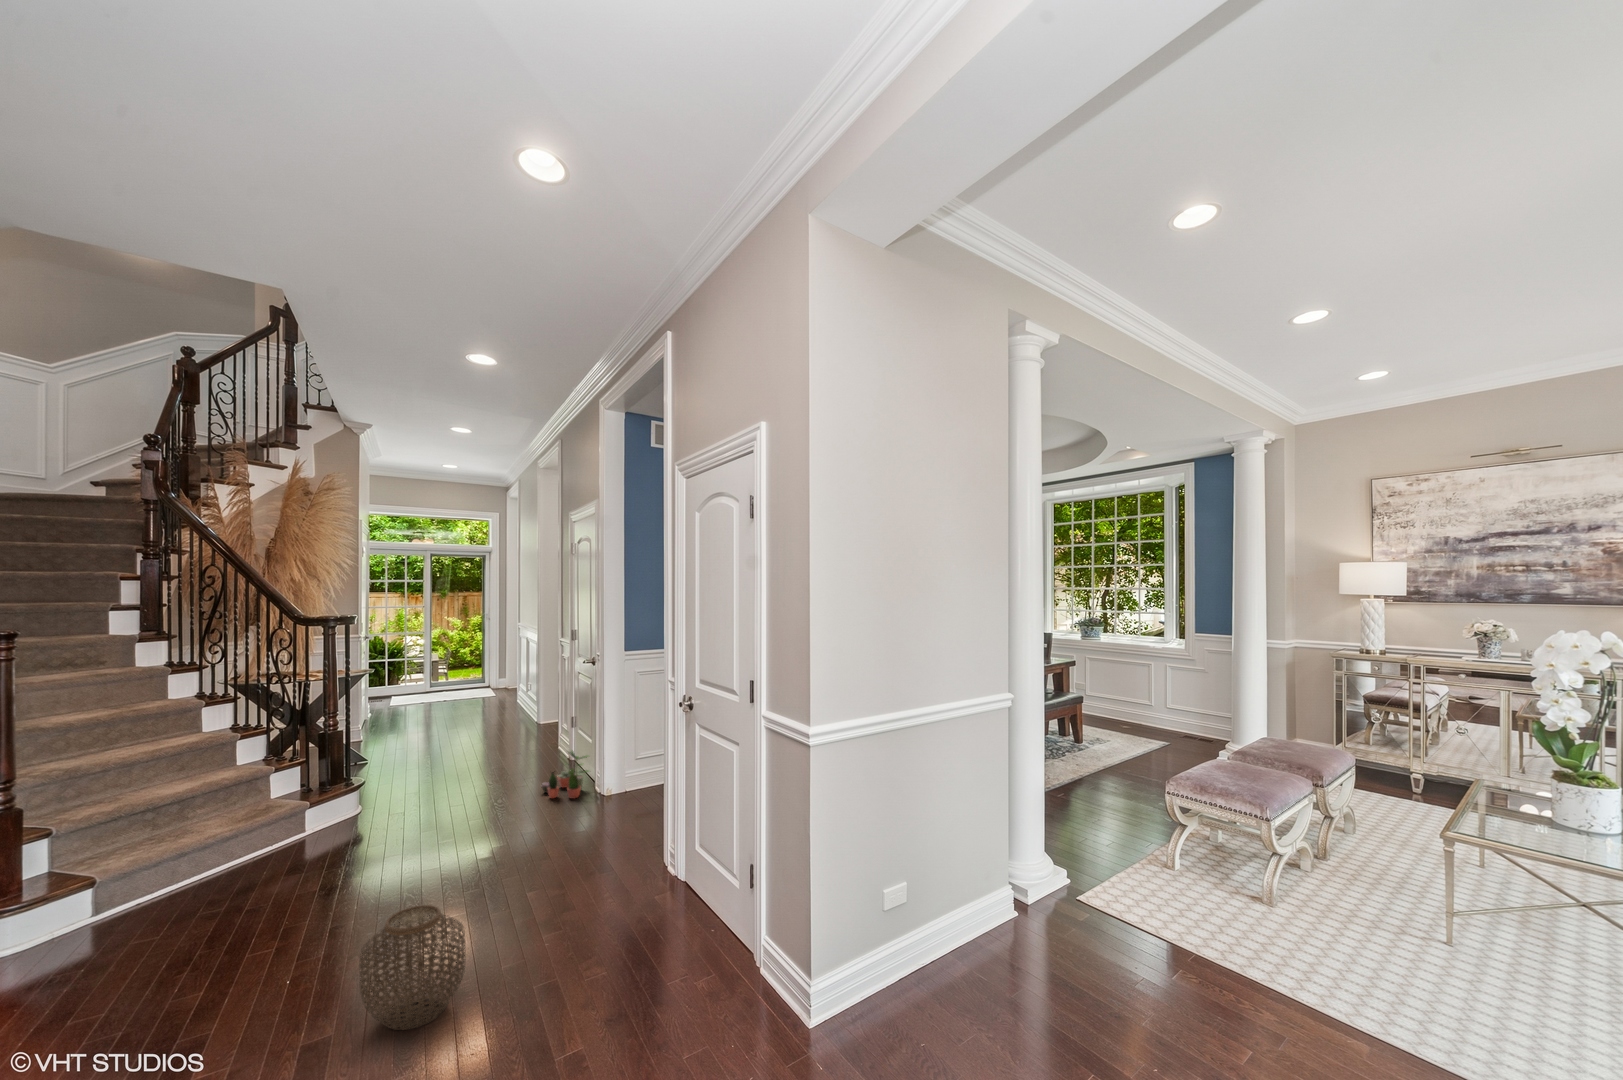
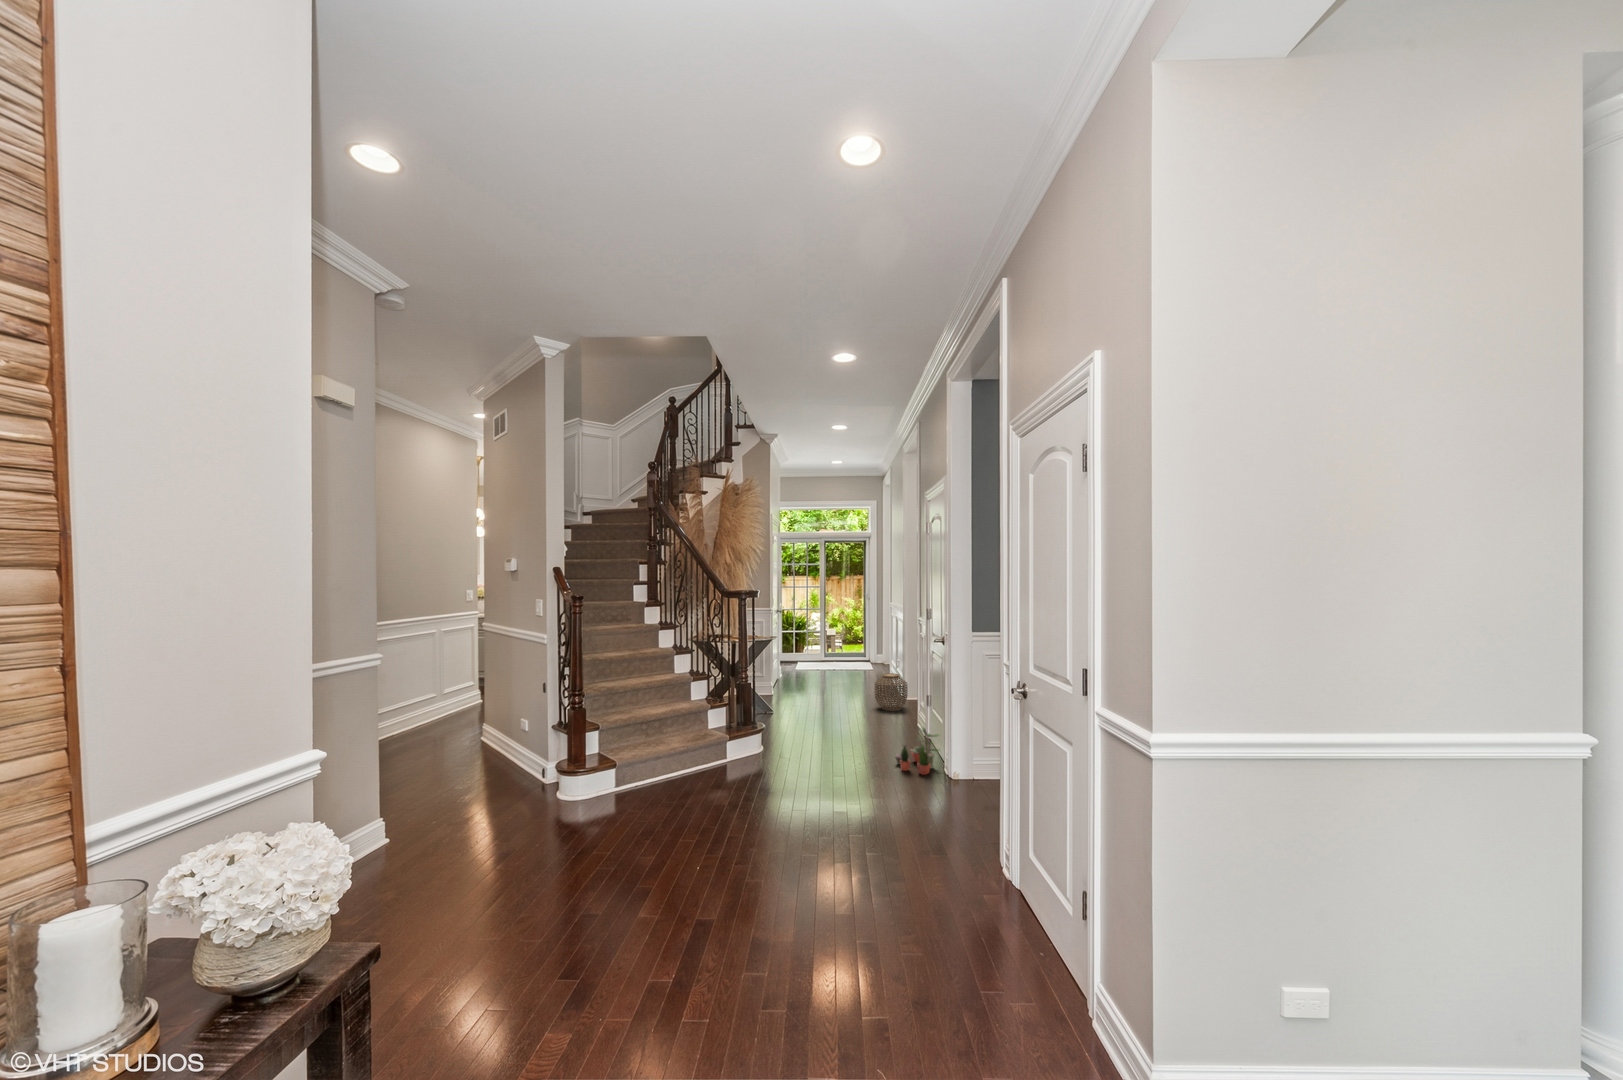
woven basket: present [359,905,465,1030] -> present [875,673,908,711]

